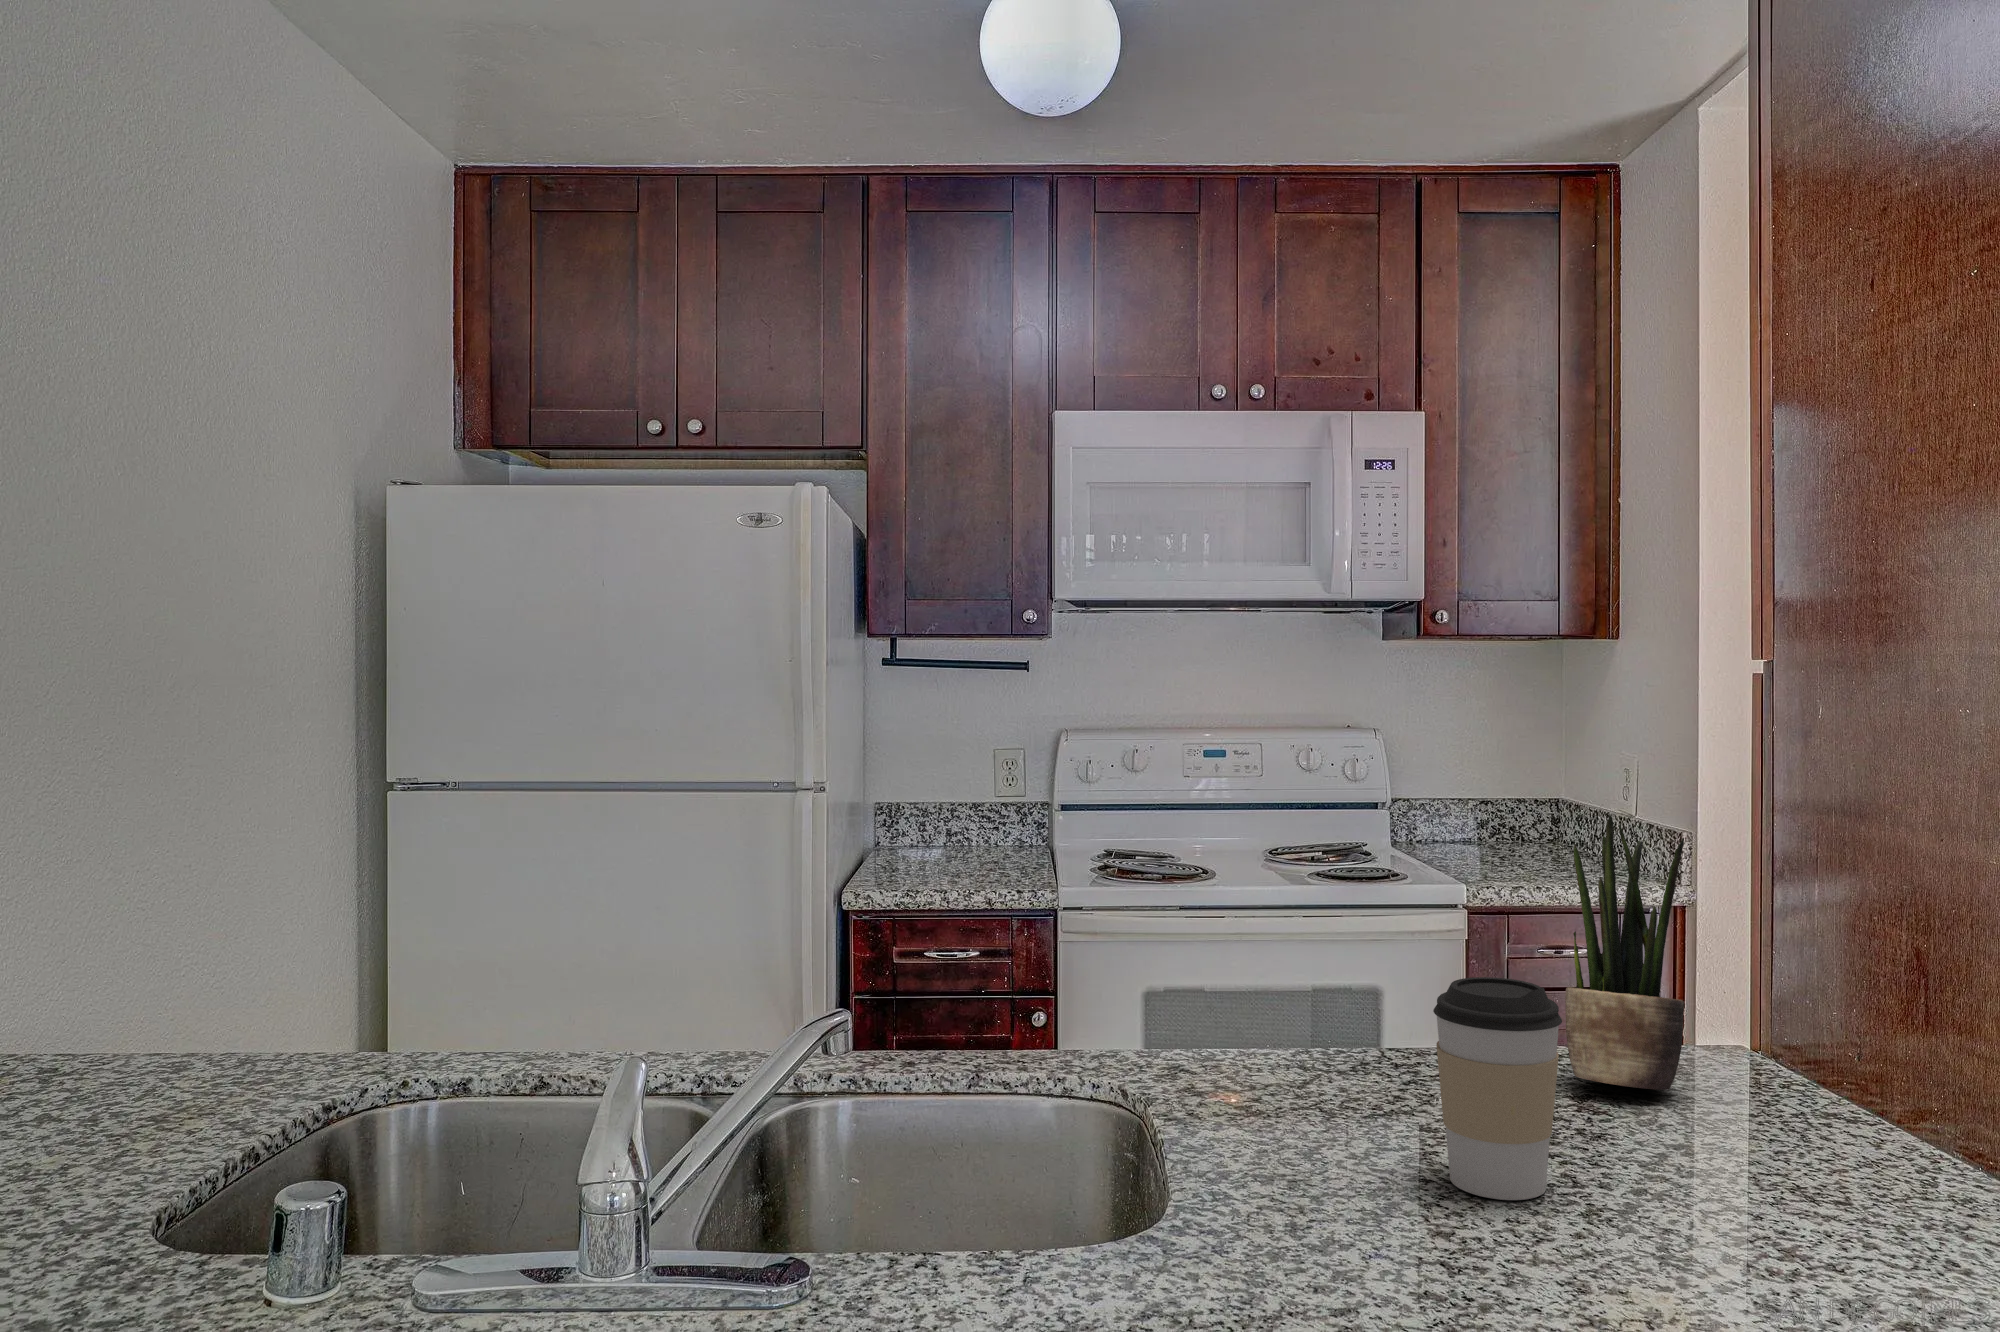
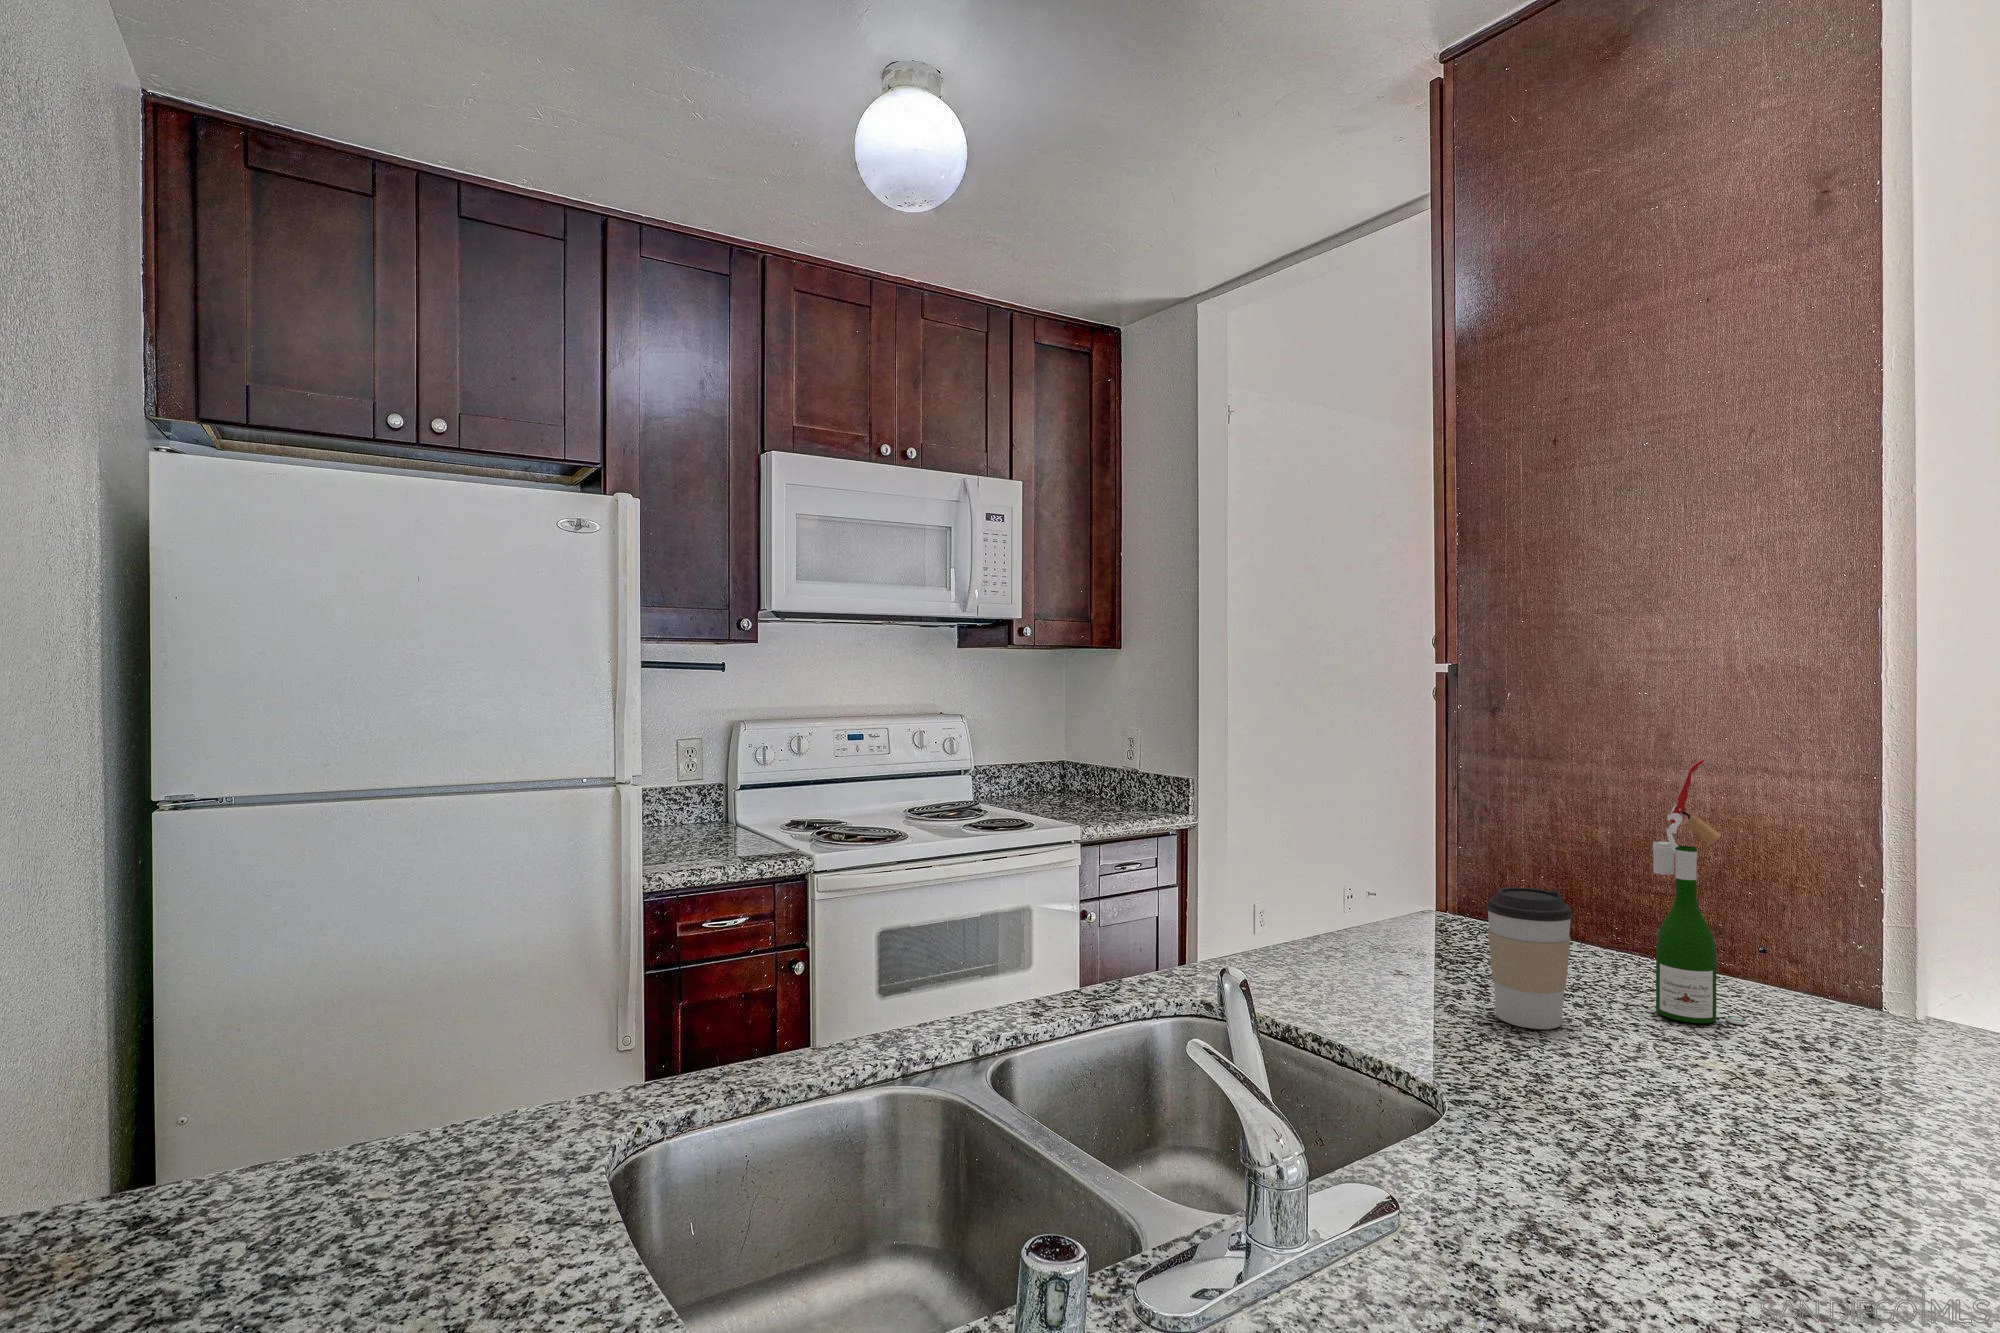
wine bottle: none [1735,789,1880,1265] -> present [1653,759,1748,1025]
potted plant: present [1565,814,1684,1090] -> none [1412,776,1487,946]

